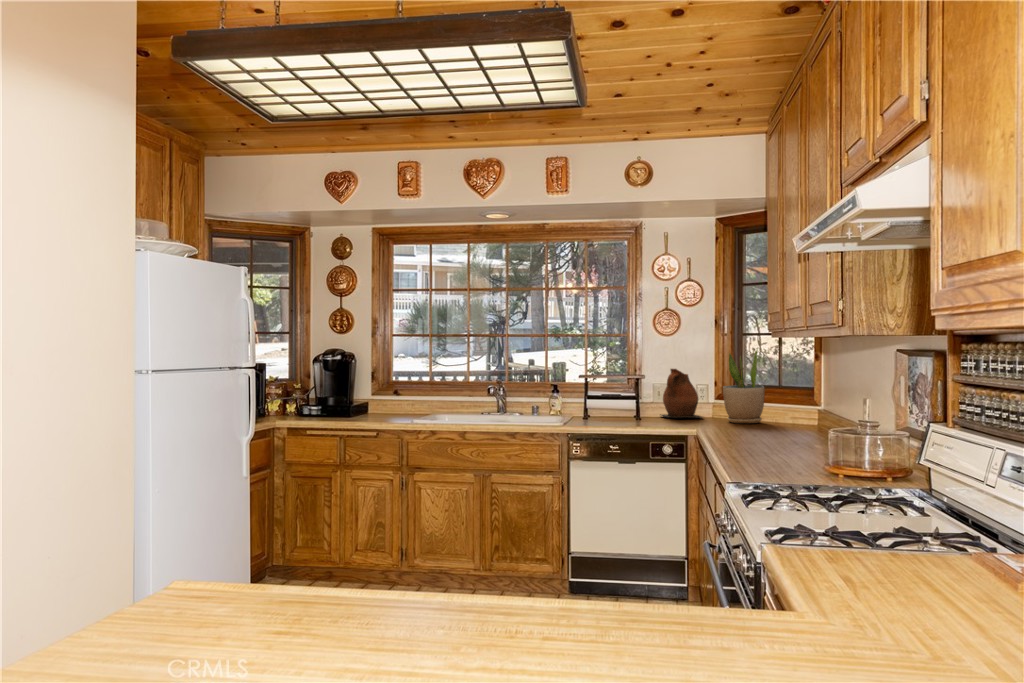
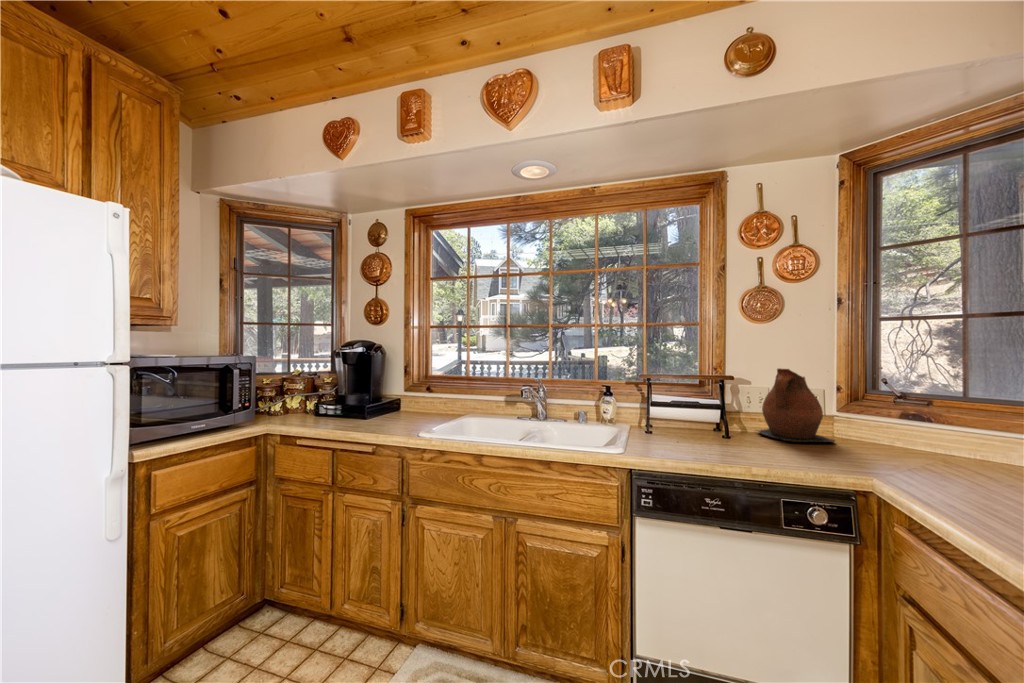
potted plant: present [723,350,764,423] -> none [882,337,978,466]

